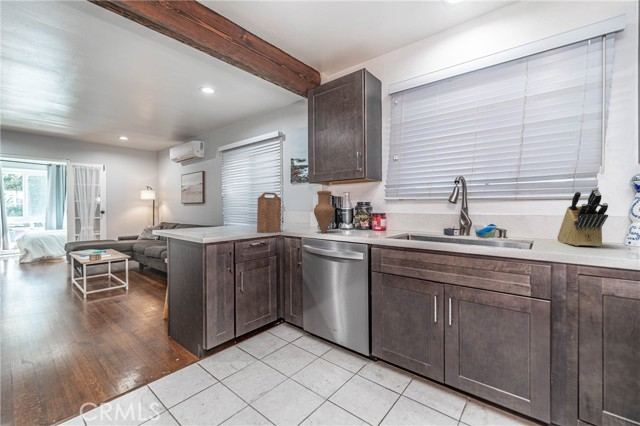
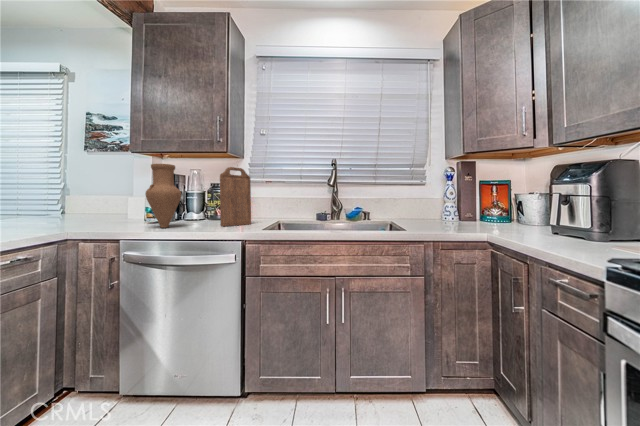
knife block: present [557,188,608,246] -> none [414,174,456,226]
cutting board: present [257,192,281,232] -> present [220,167,251,226]

